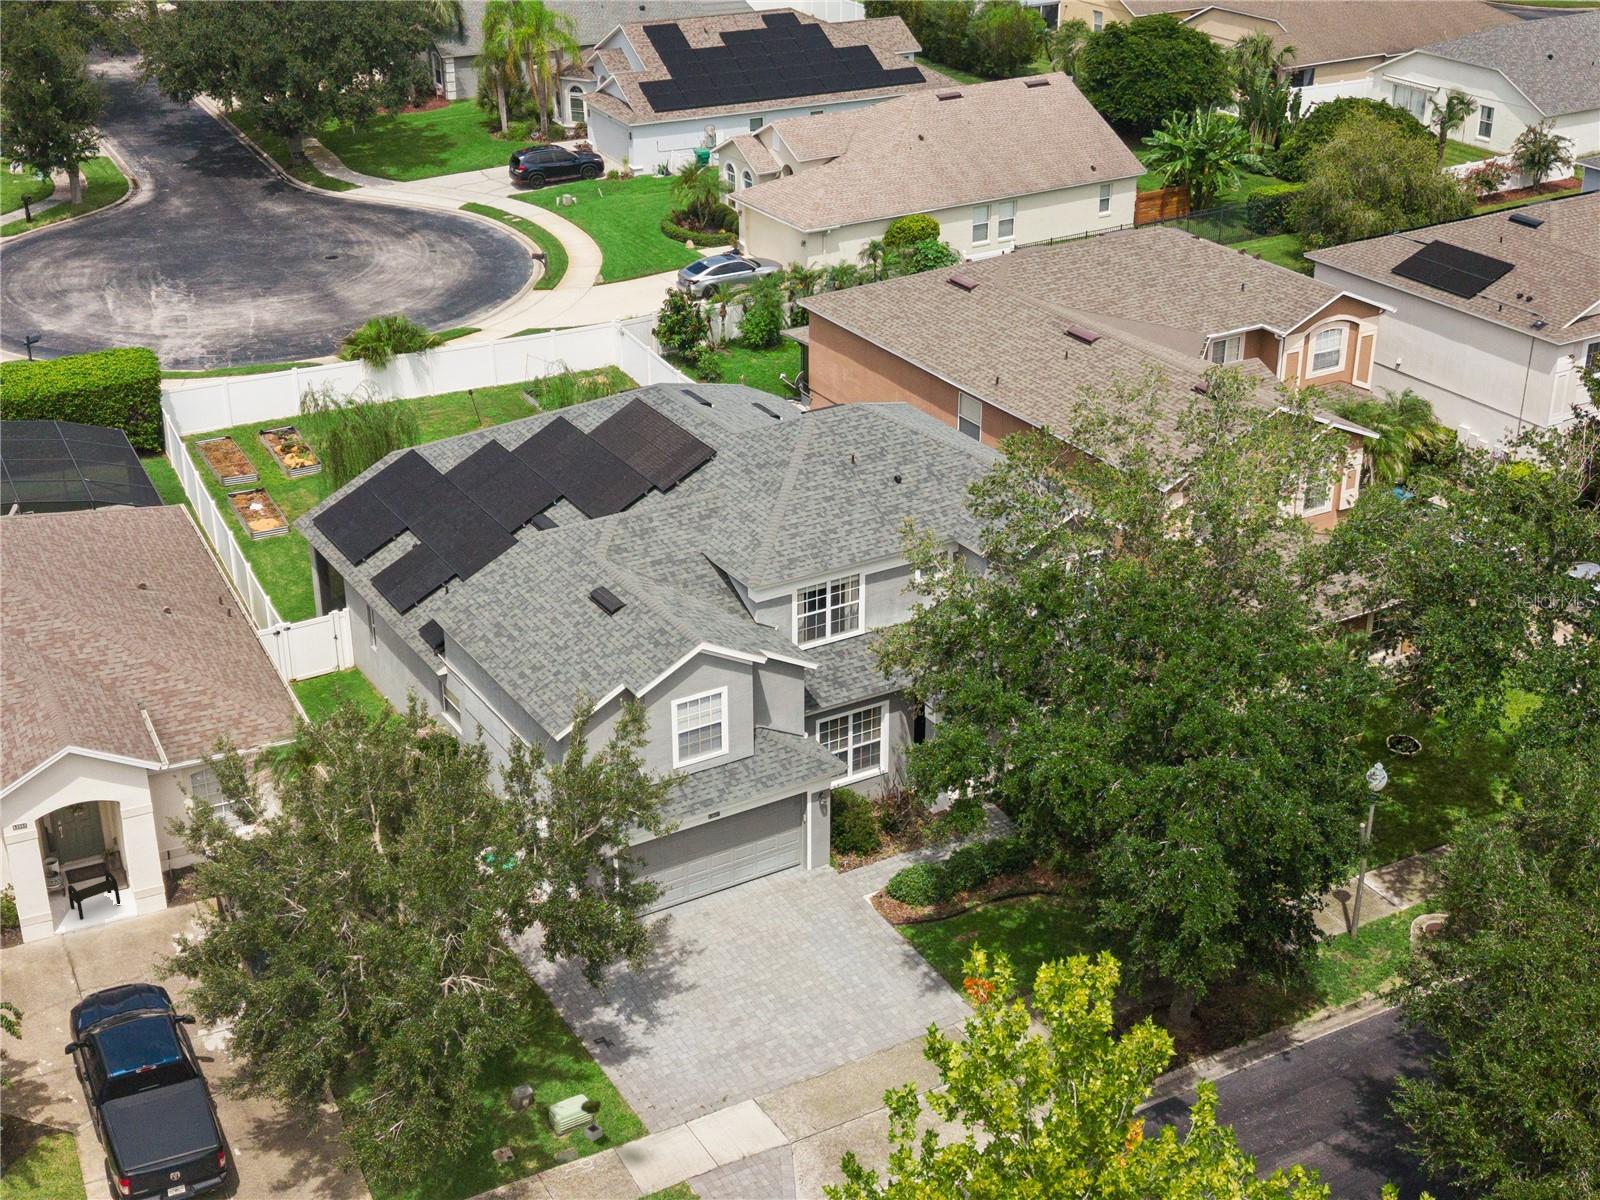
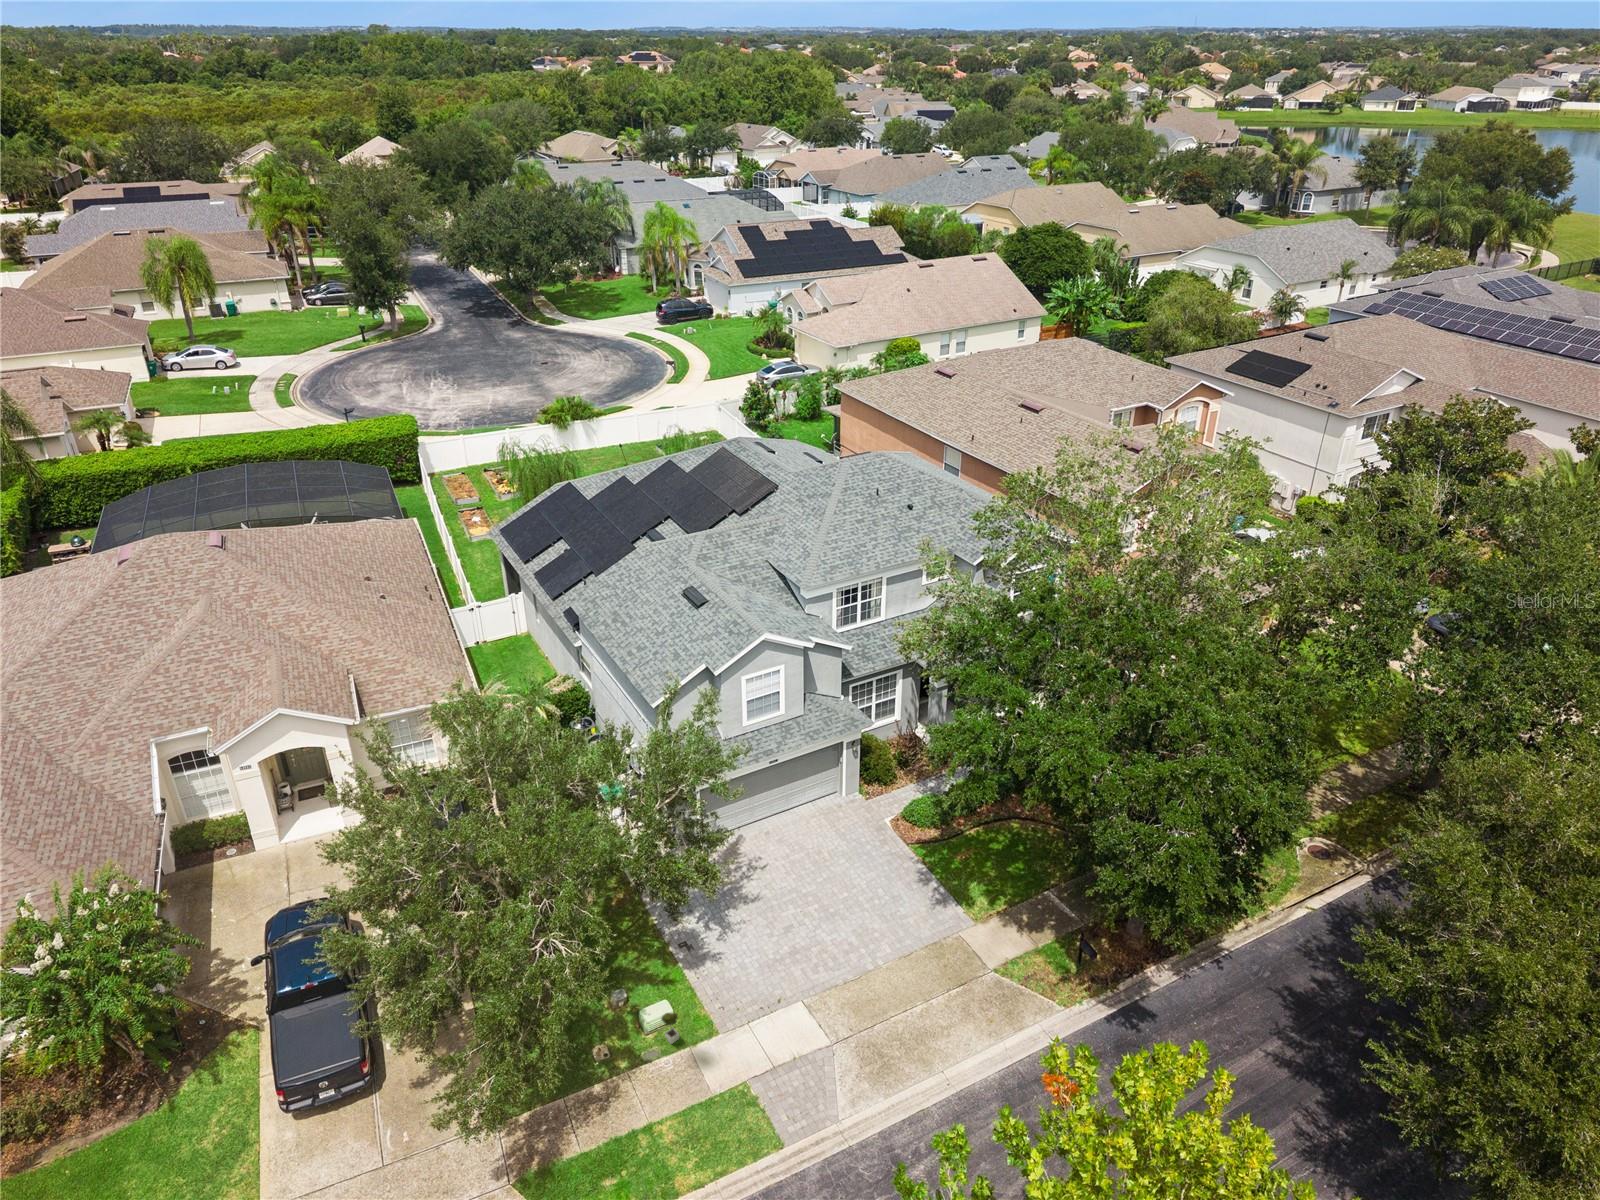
bench: present [68,872,120,919] -> none [294,794,335,831]

